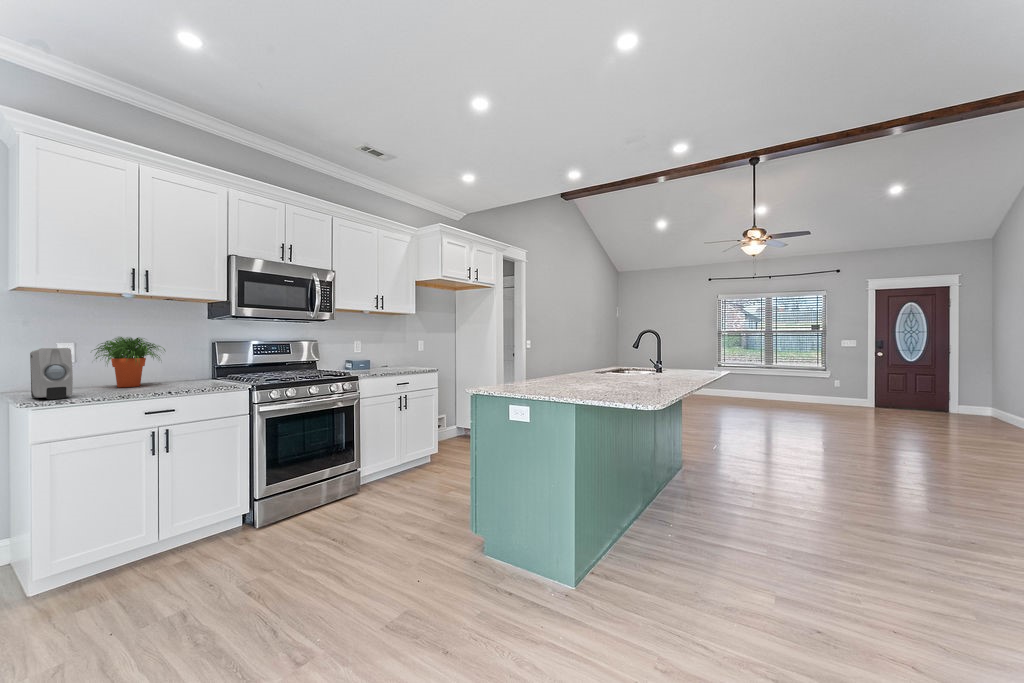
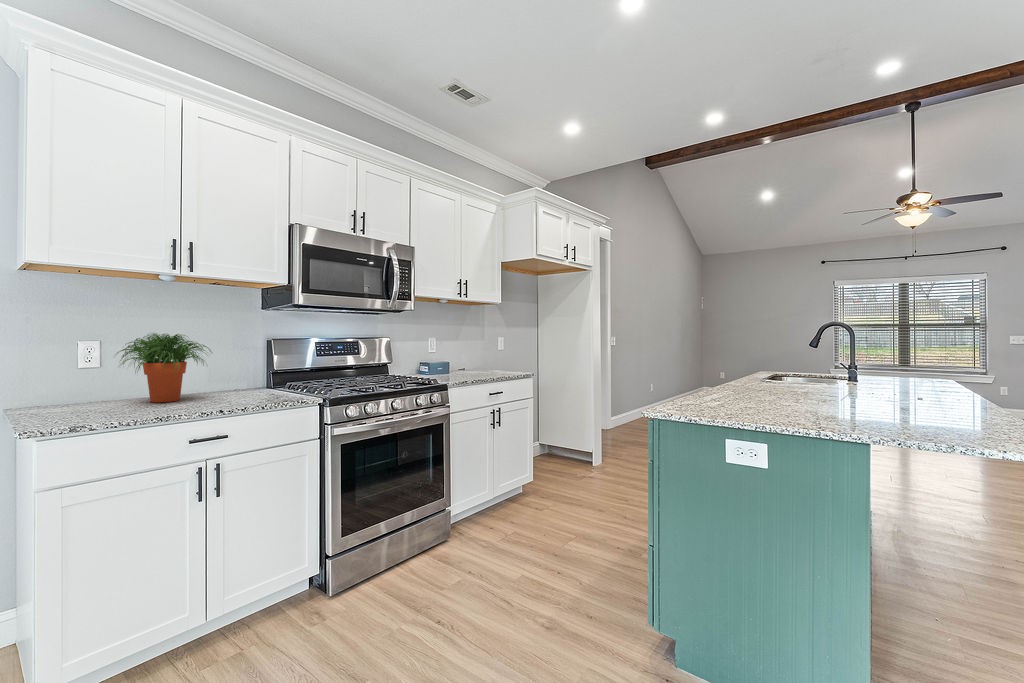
soap dispenser: present [30,348,73,399] -> none [34,350,91,425]

